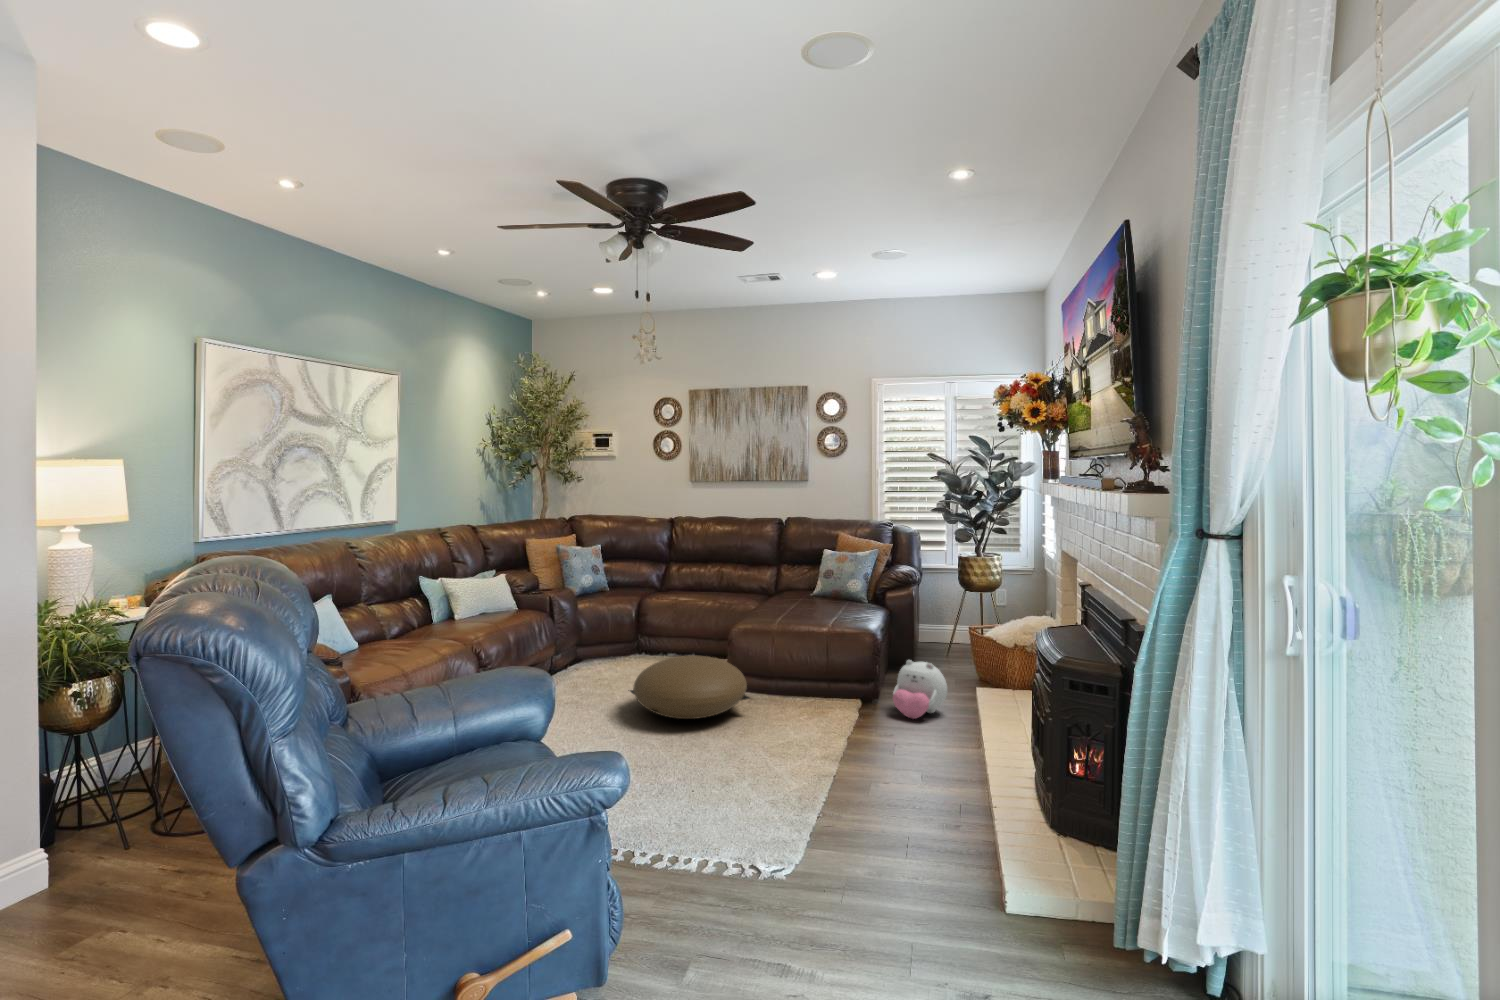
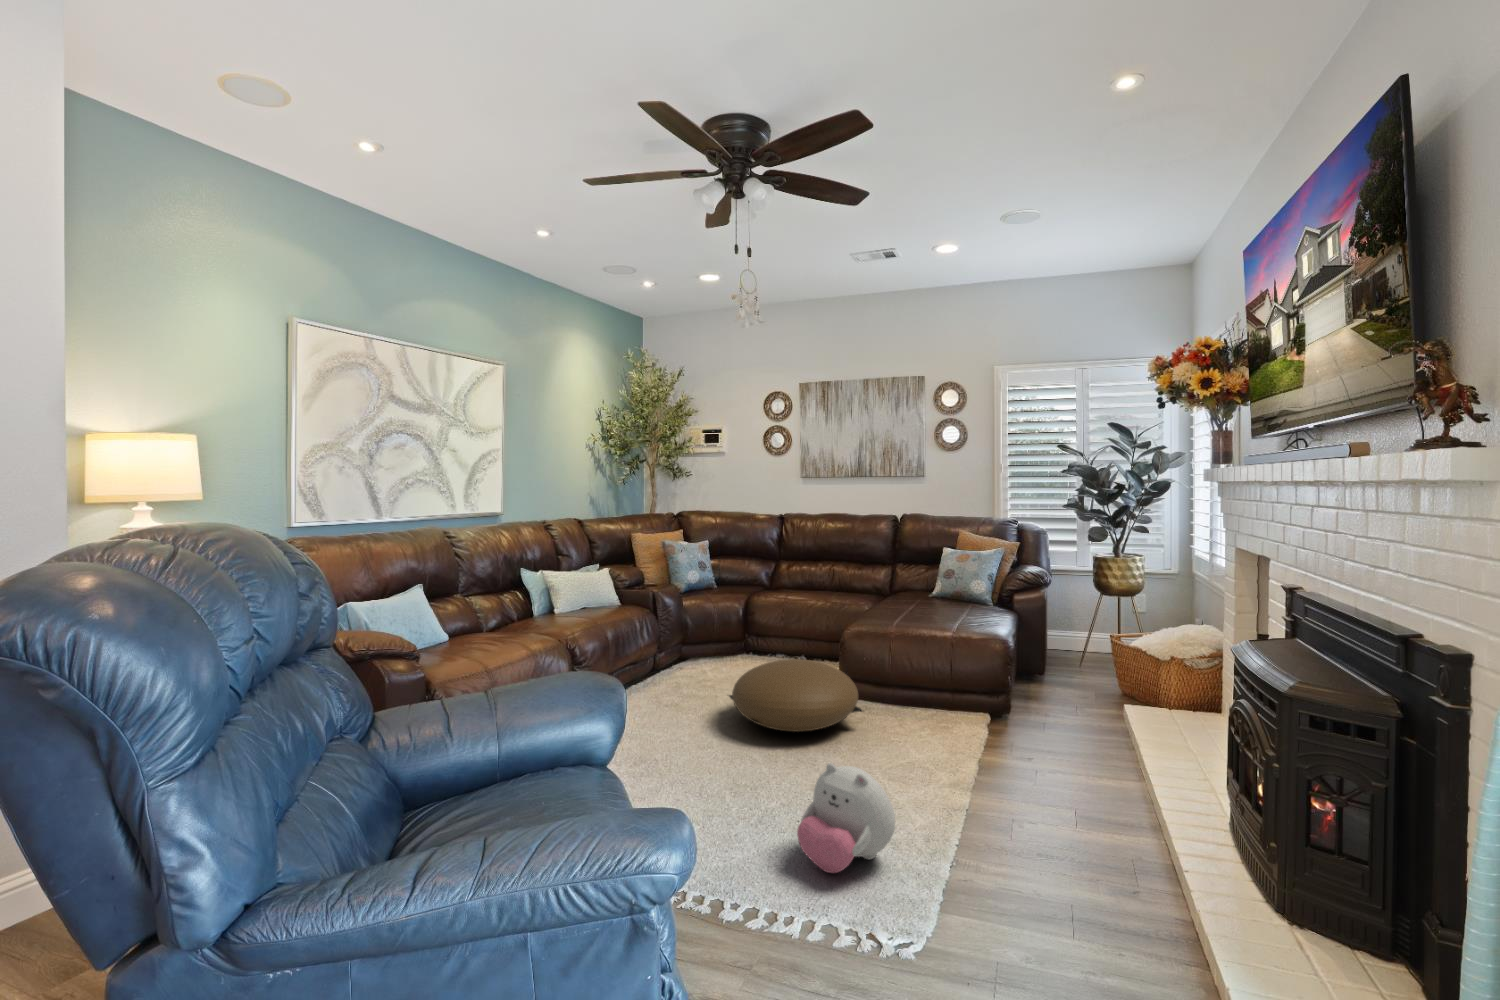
plush toy: present [893,660,947,719] -> present [797,763,895,873]

